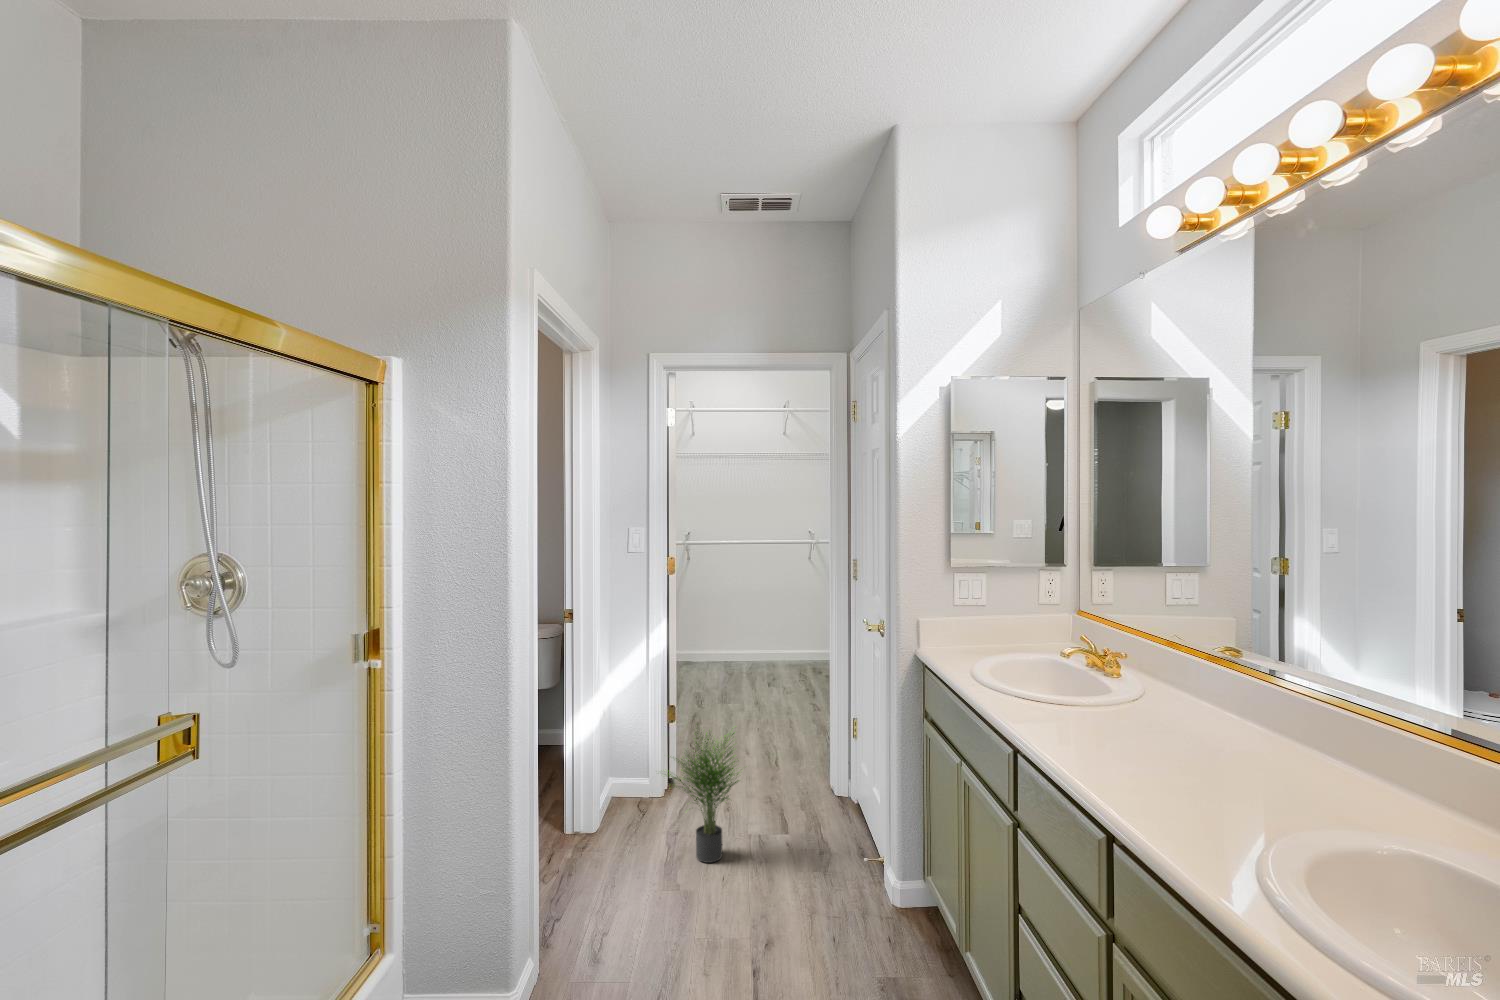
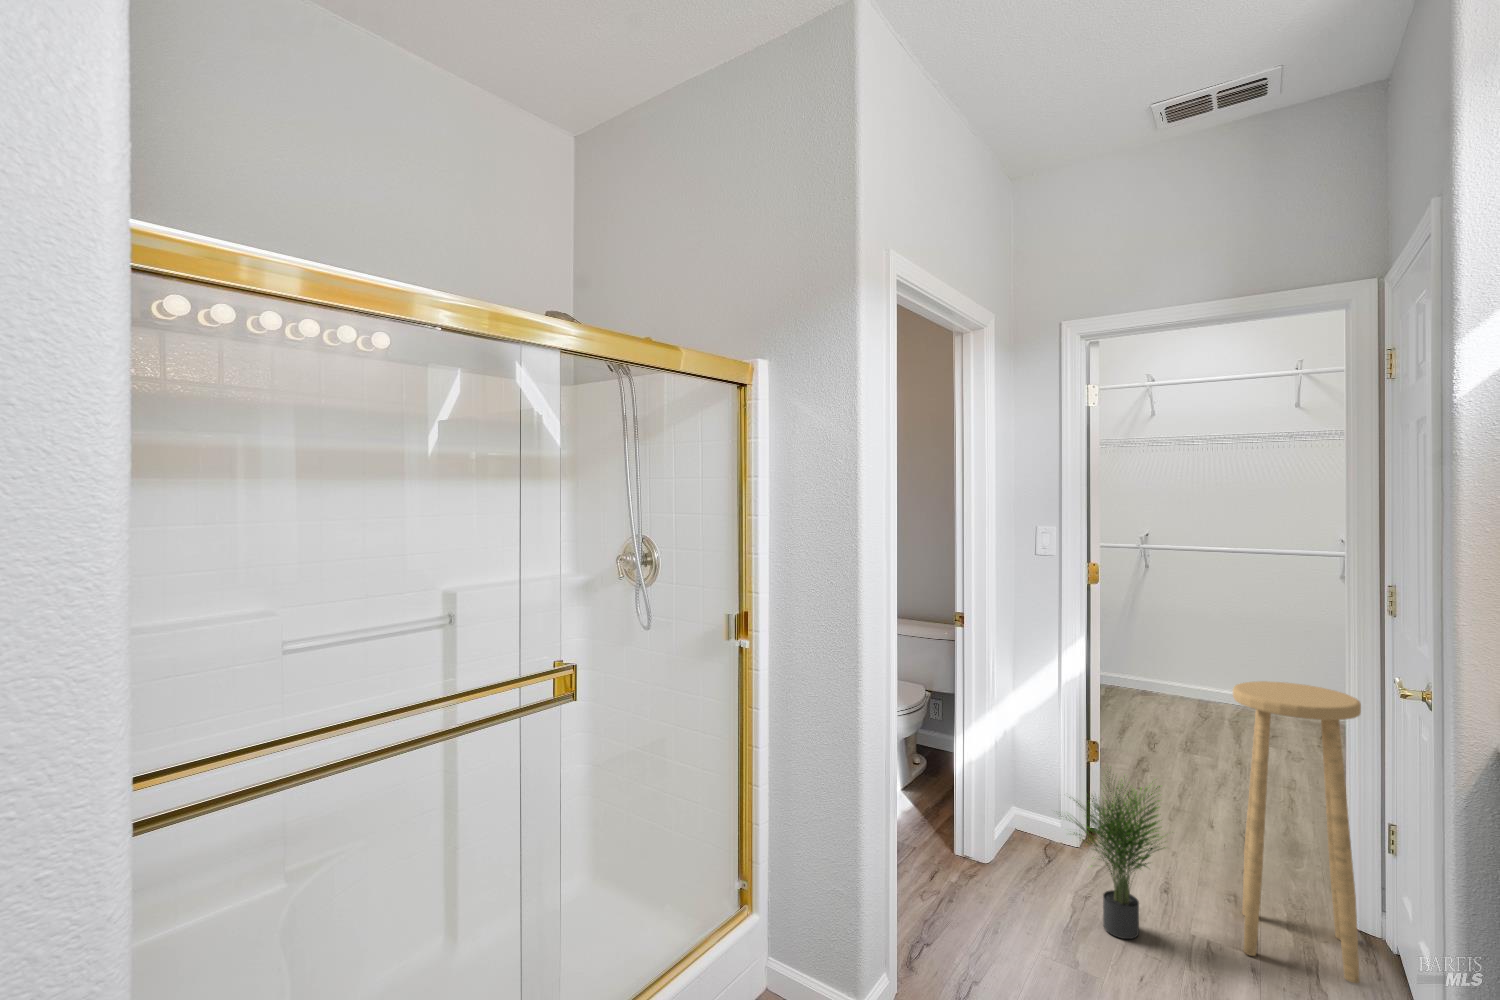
stool: none [781,638,859,846] -> present [1233,681,1361,983]

